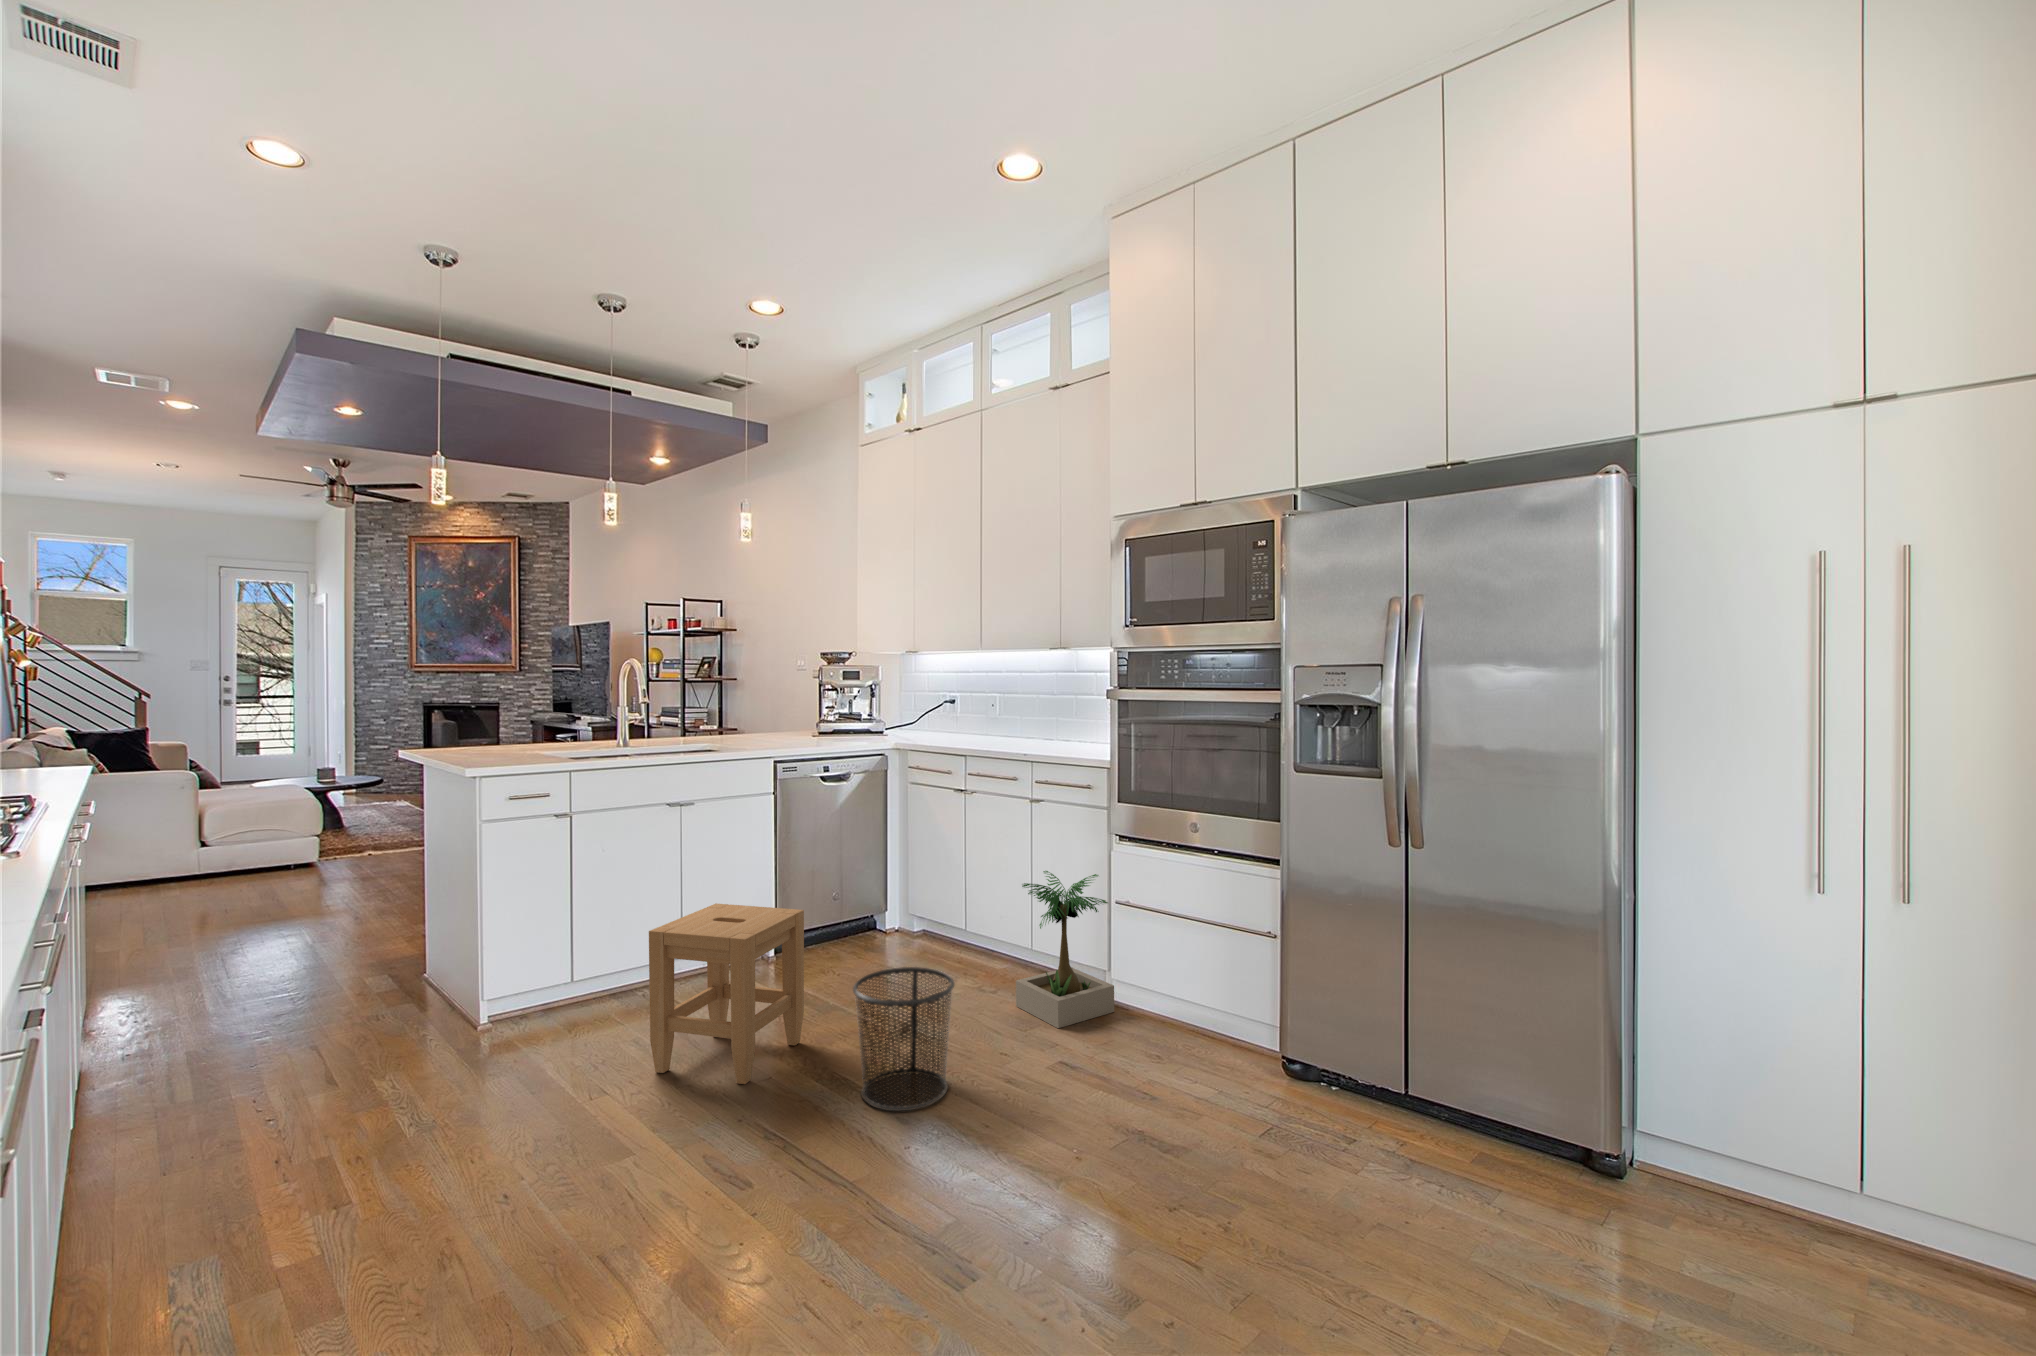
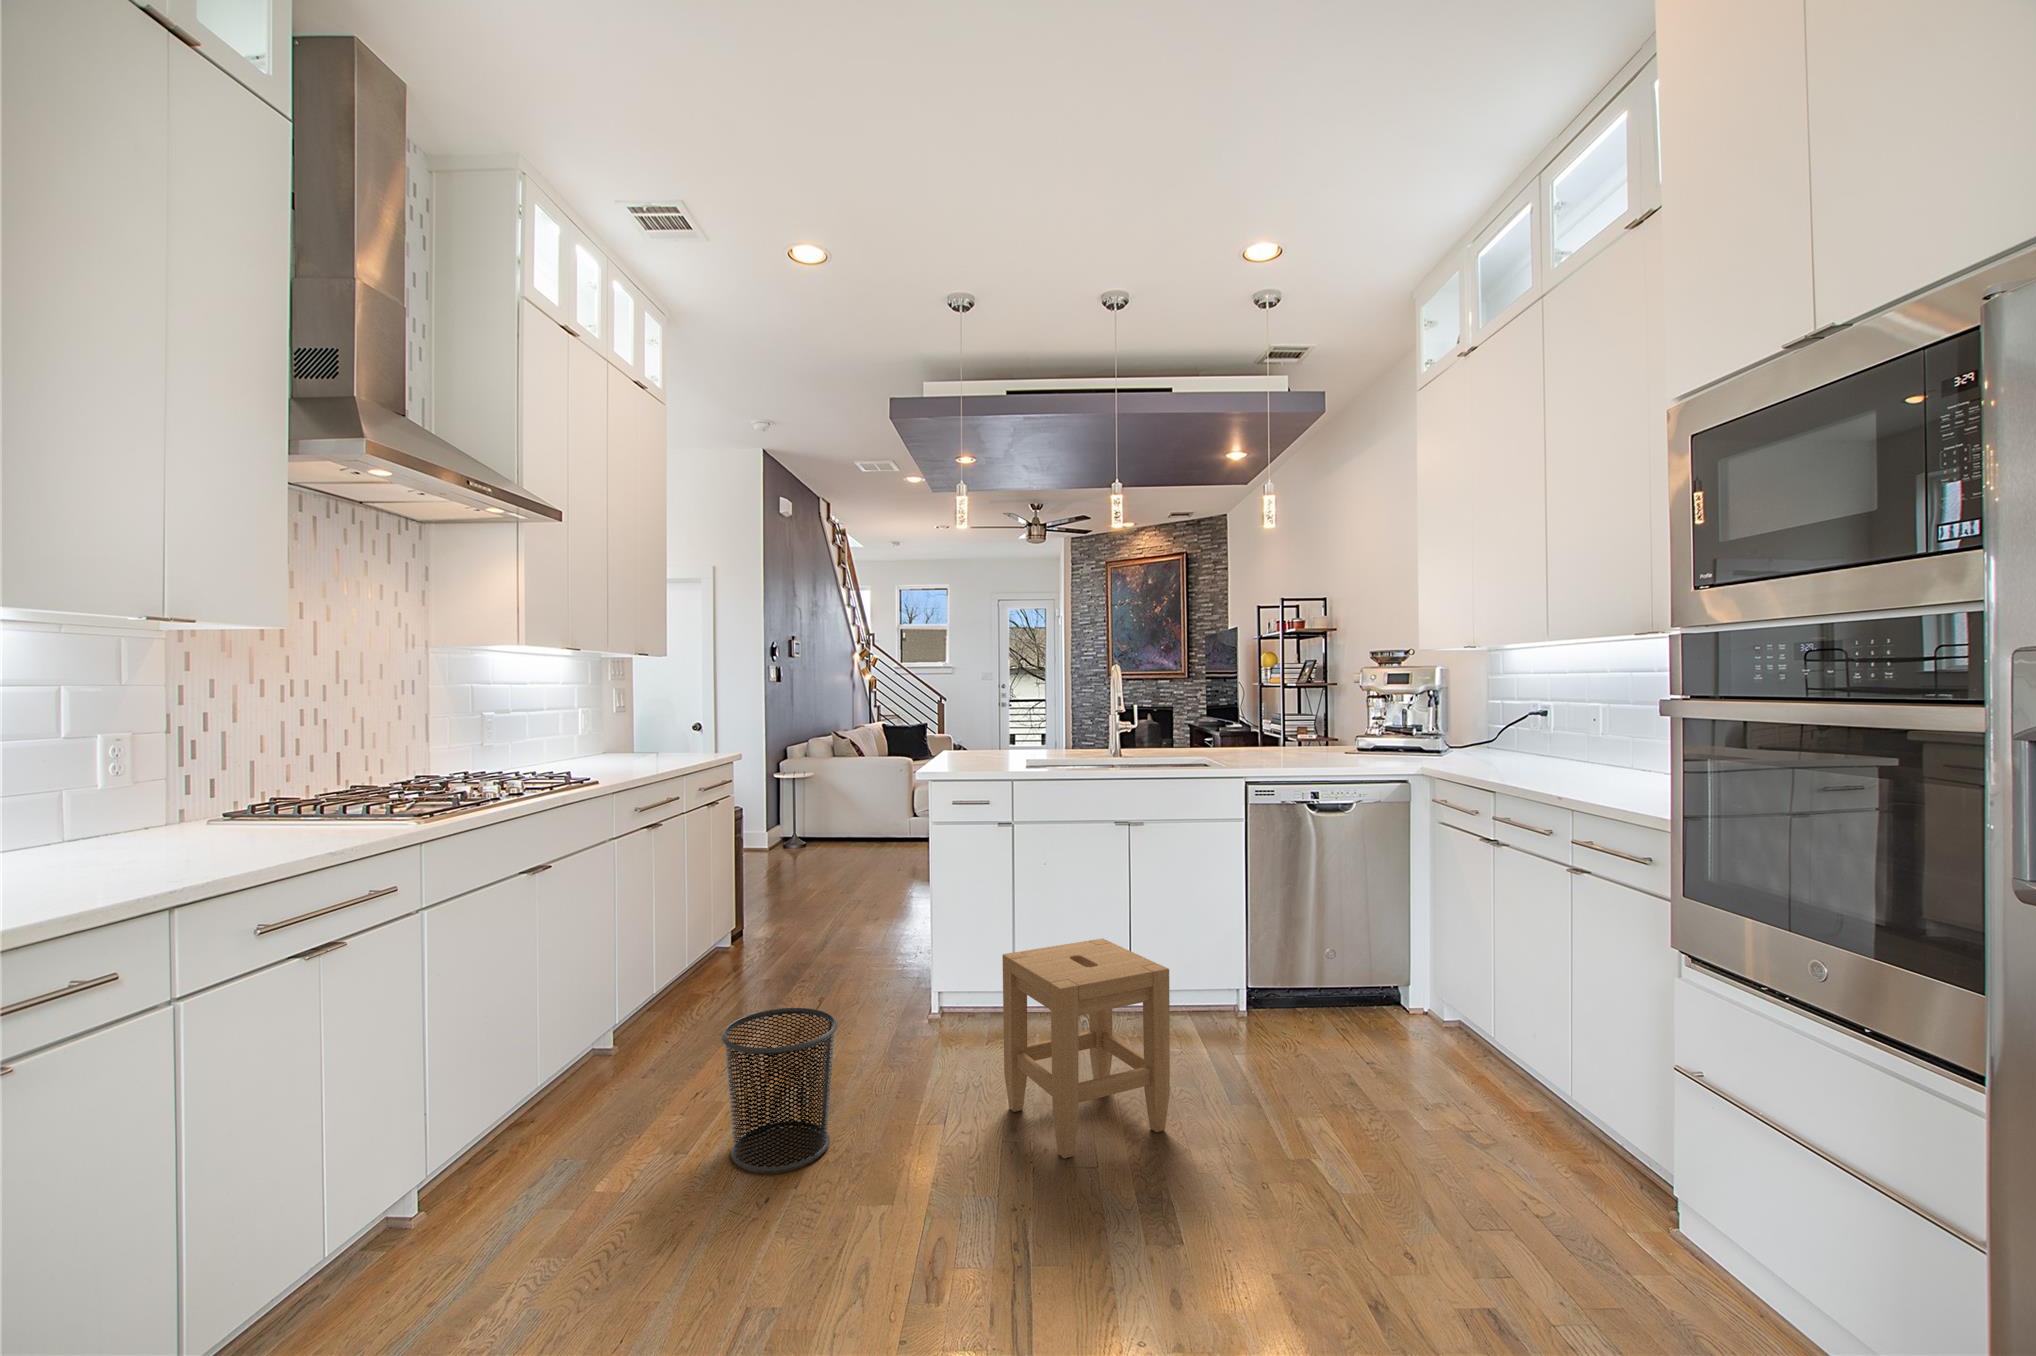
potted plant: present [1016,871,1114,1028] -> none [1465,989,1673,1275]
waste bin: present [853,967,954,1111] -> present [721,1008,838,1173]

